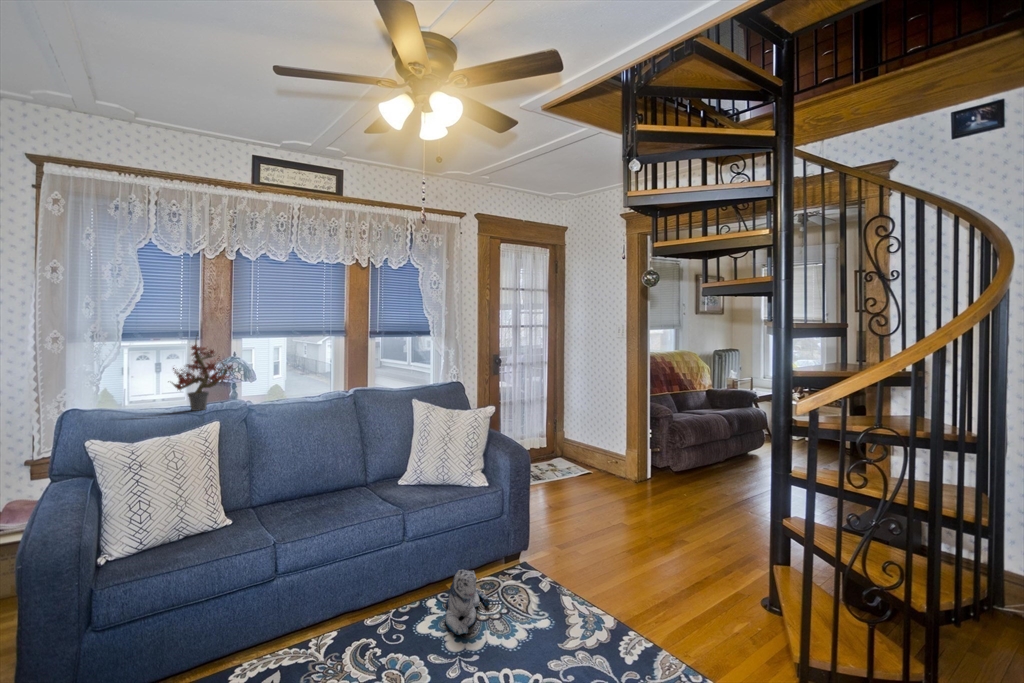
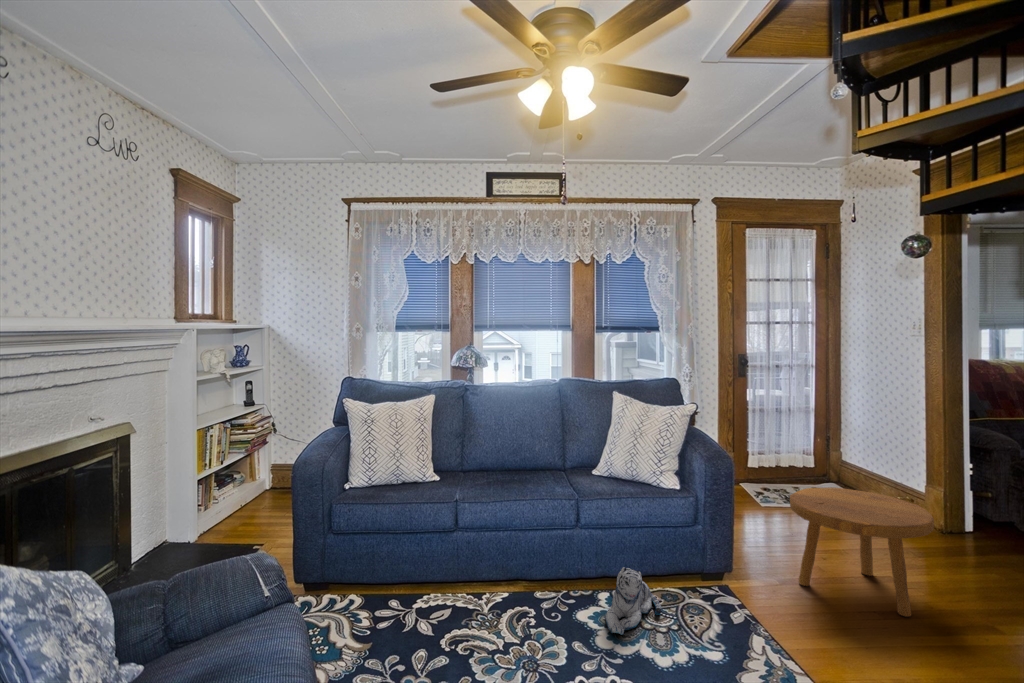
potted plant: present [172,339,233,411] -> none [402,322,456,386]
footstool: none [565,464,659,554] -> present [790,487,934,617]

